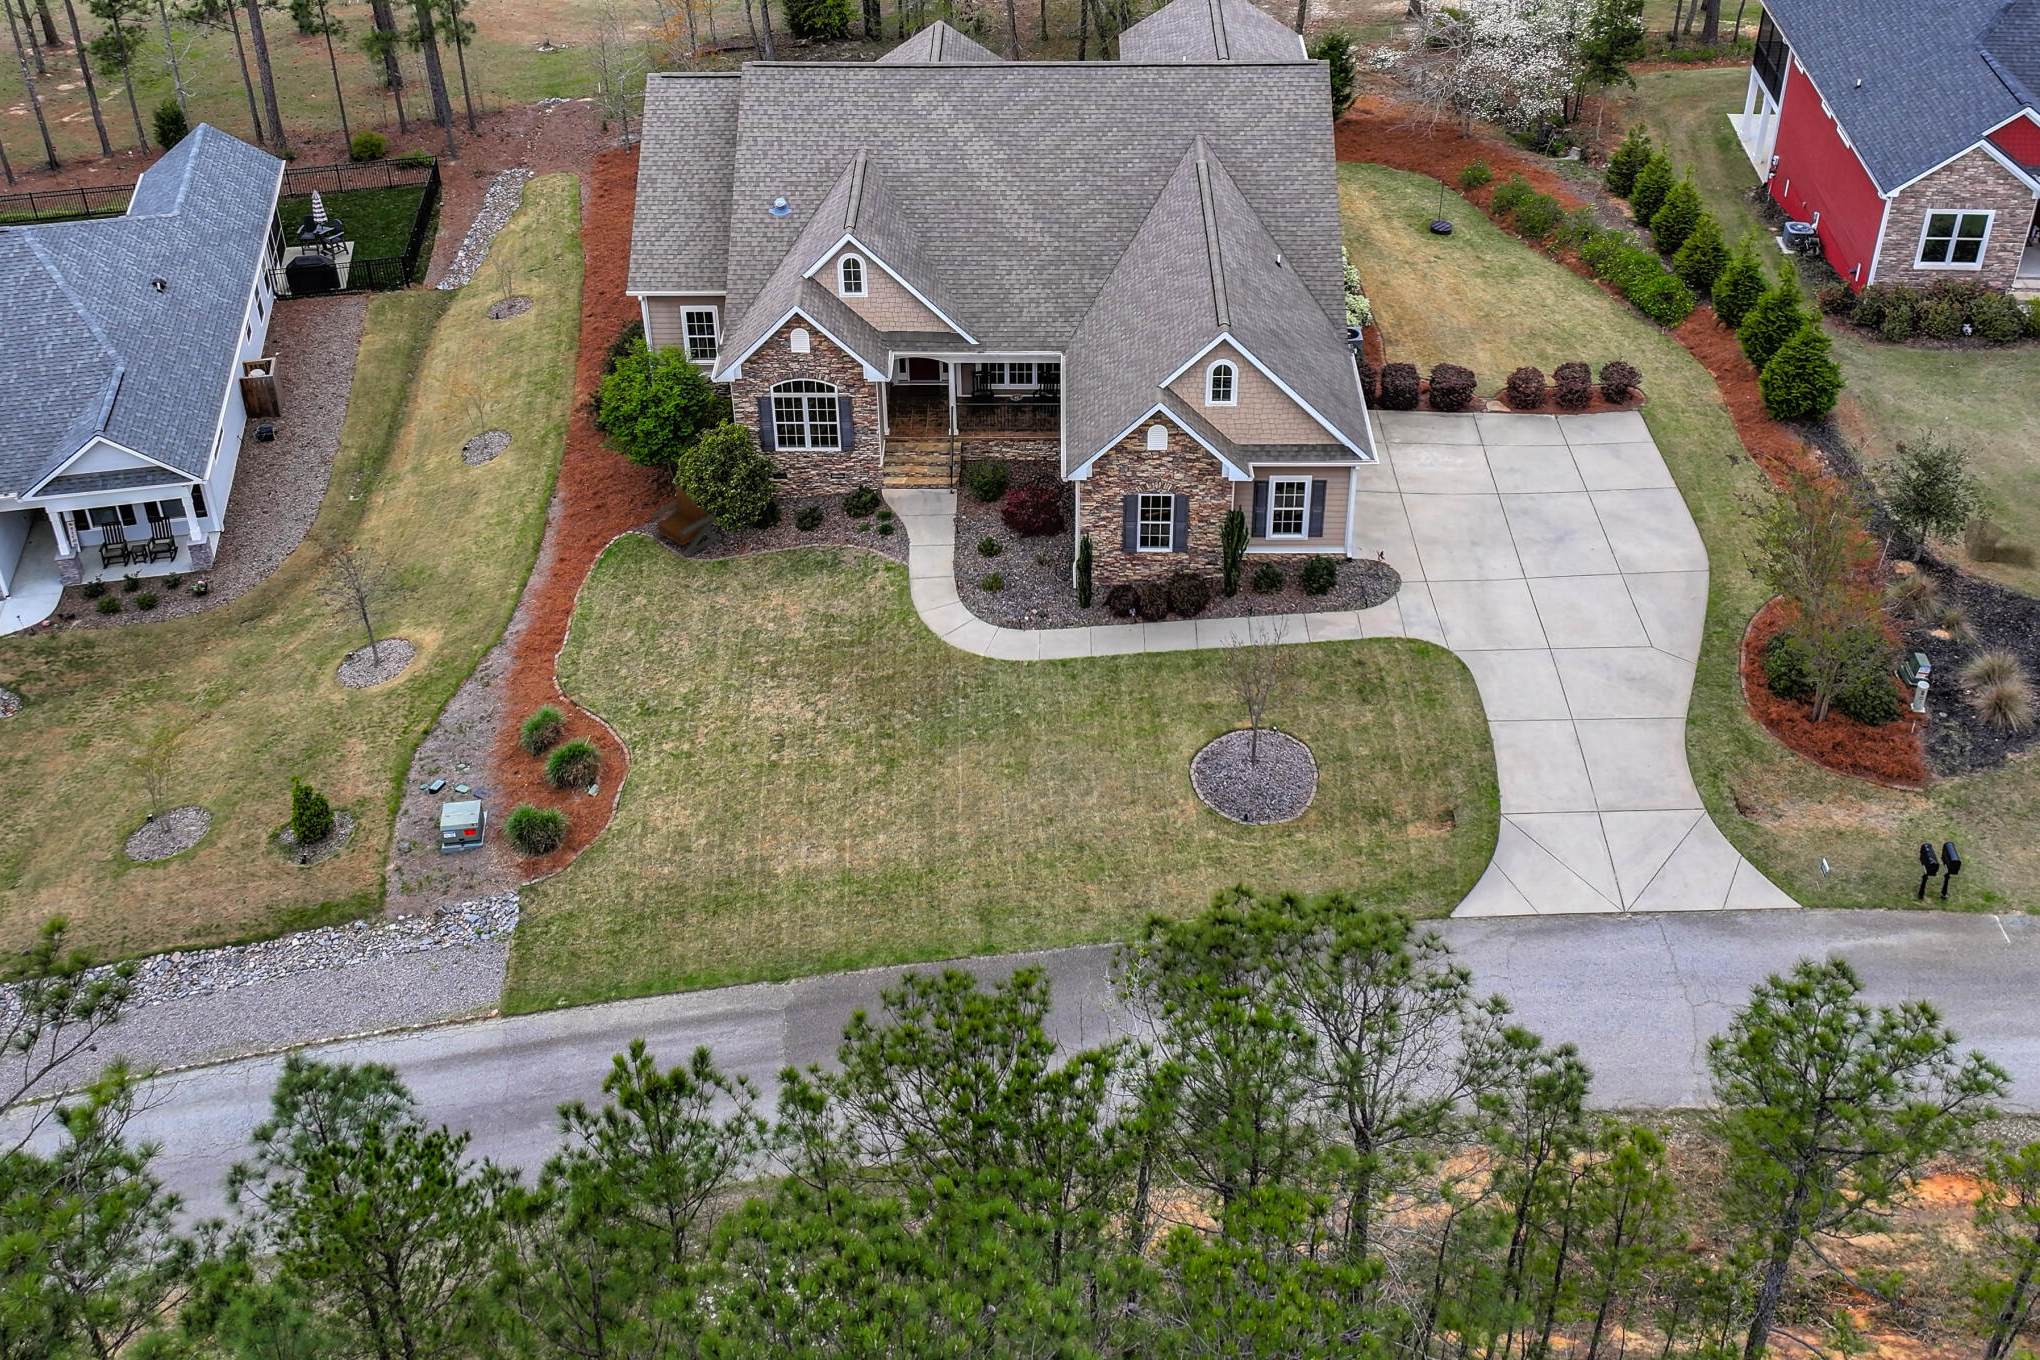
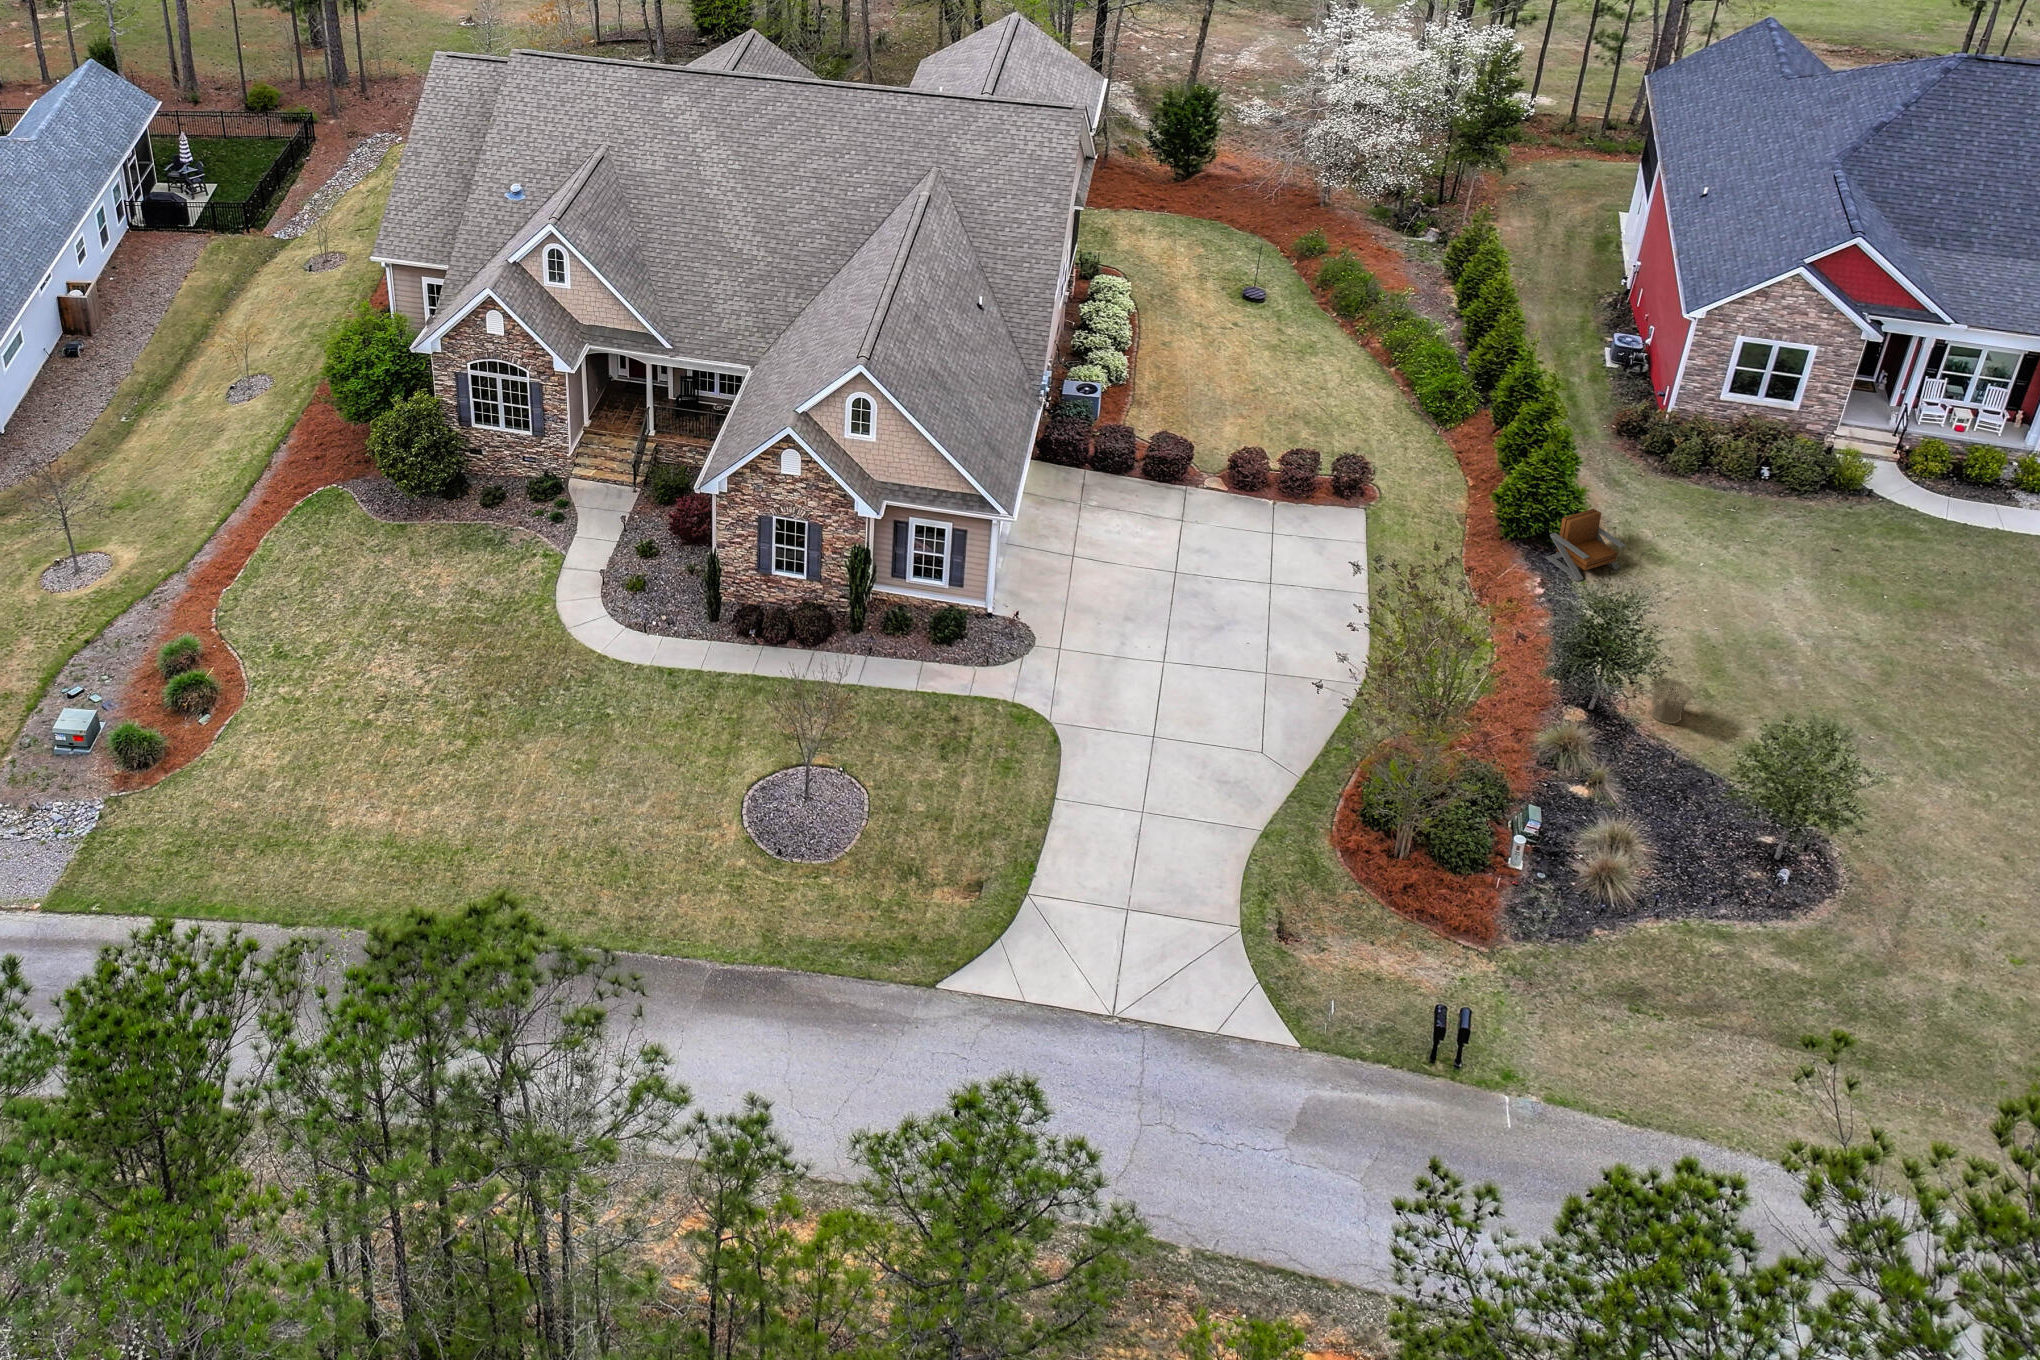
lounge chair: present [651,485,719,557] -> present [1545,509,1626,581]

